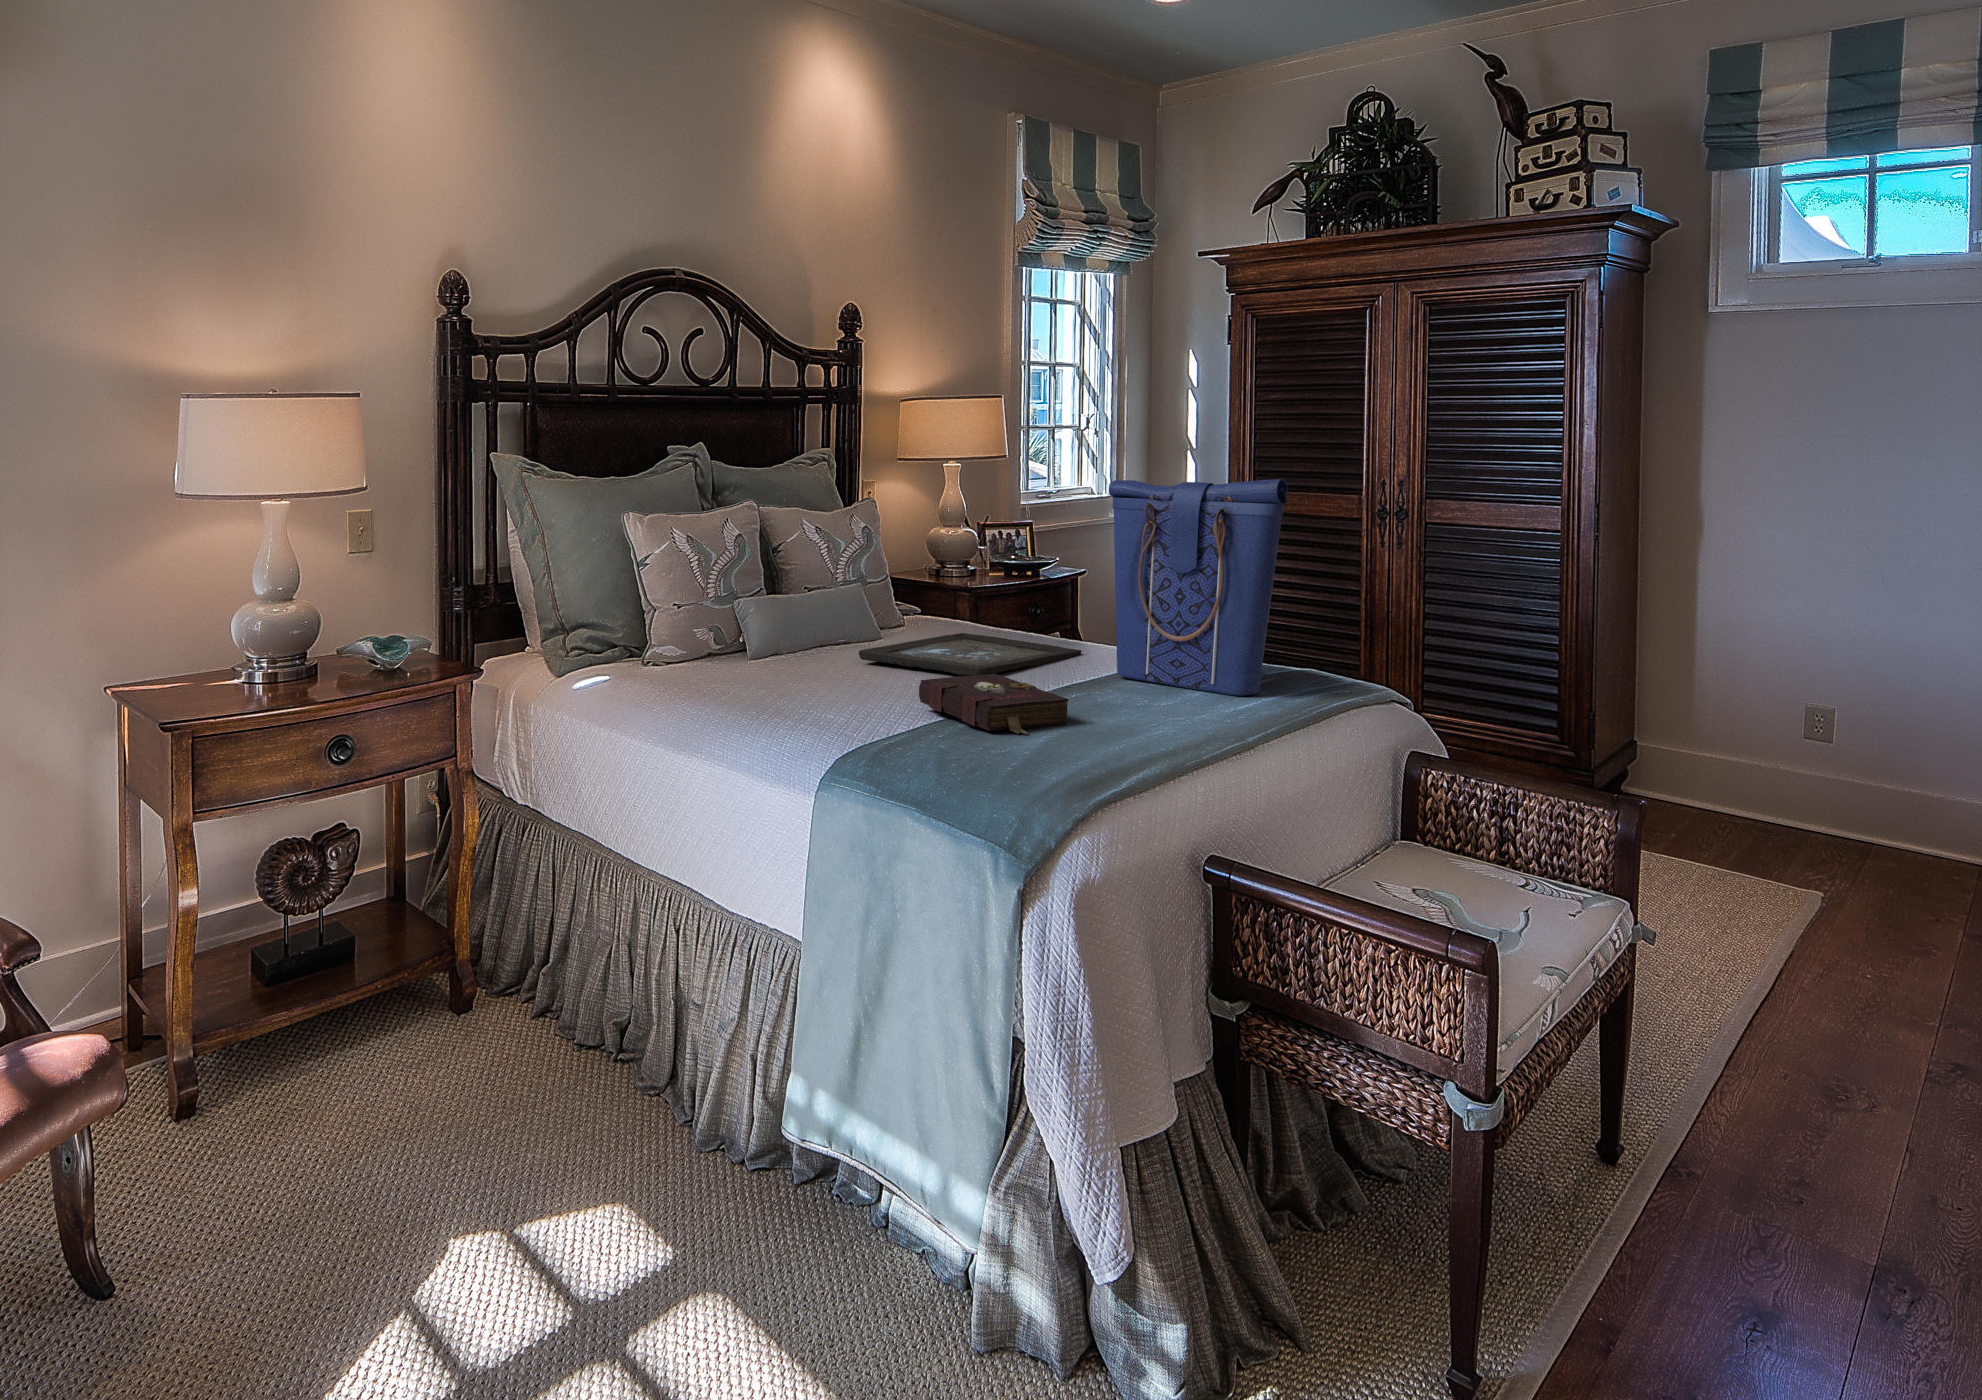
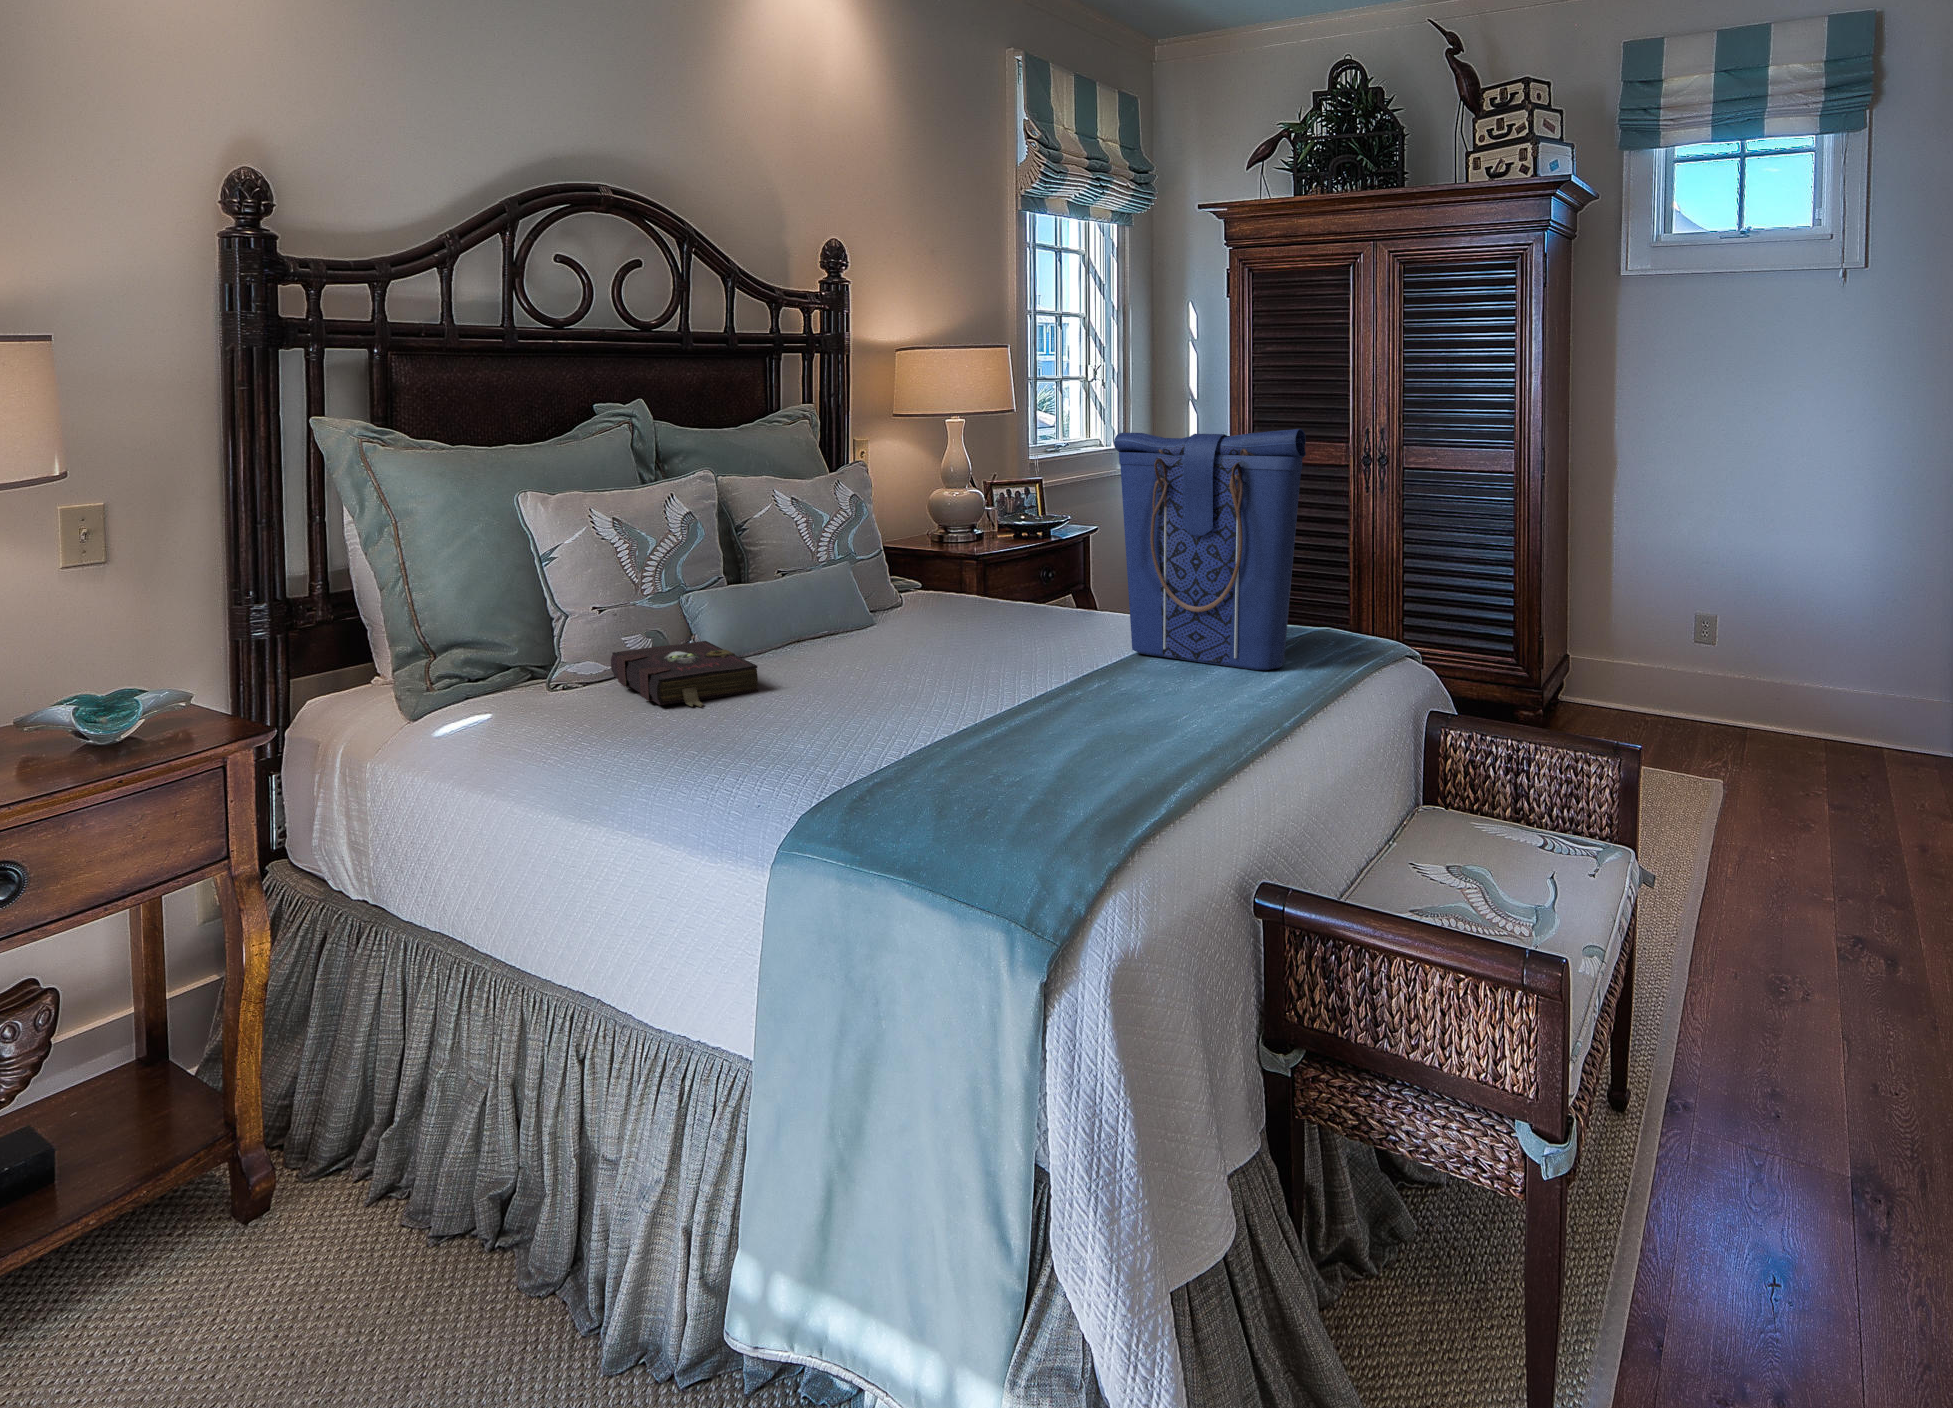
tray: present [859,633,1081,676] -> none [839,606,1093,661]
book: present [919,674,1068,735] -> present [611,641,758,707]

